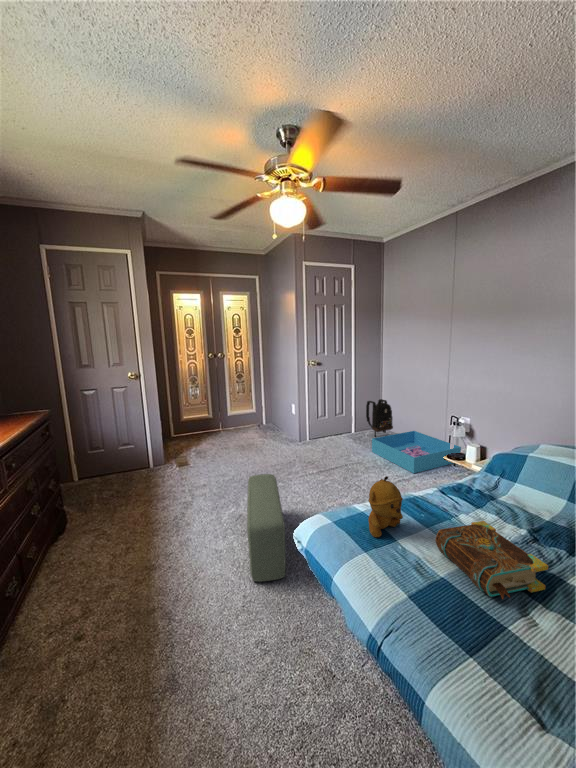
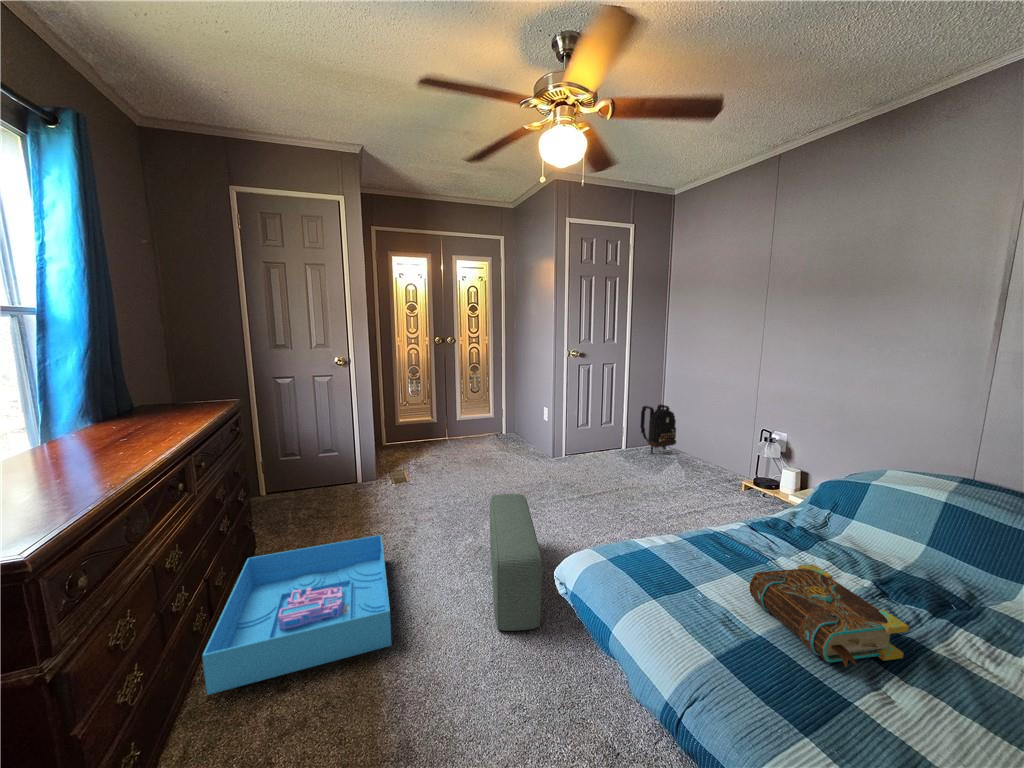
storage bin: present [372,431,461,473] -> present [202,535,392,695]
stuffed bear: present [368,476,403,537] -> none [656,500,705,580]

